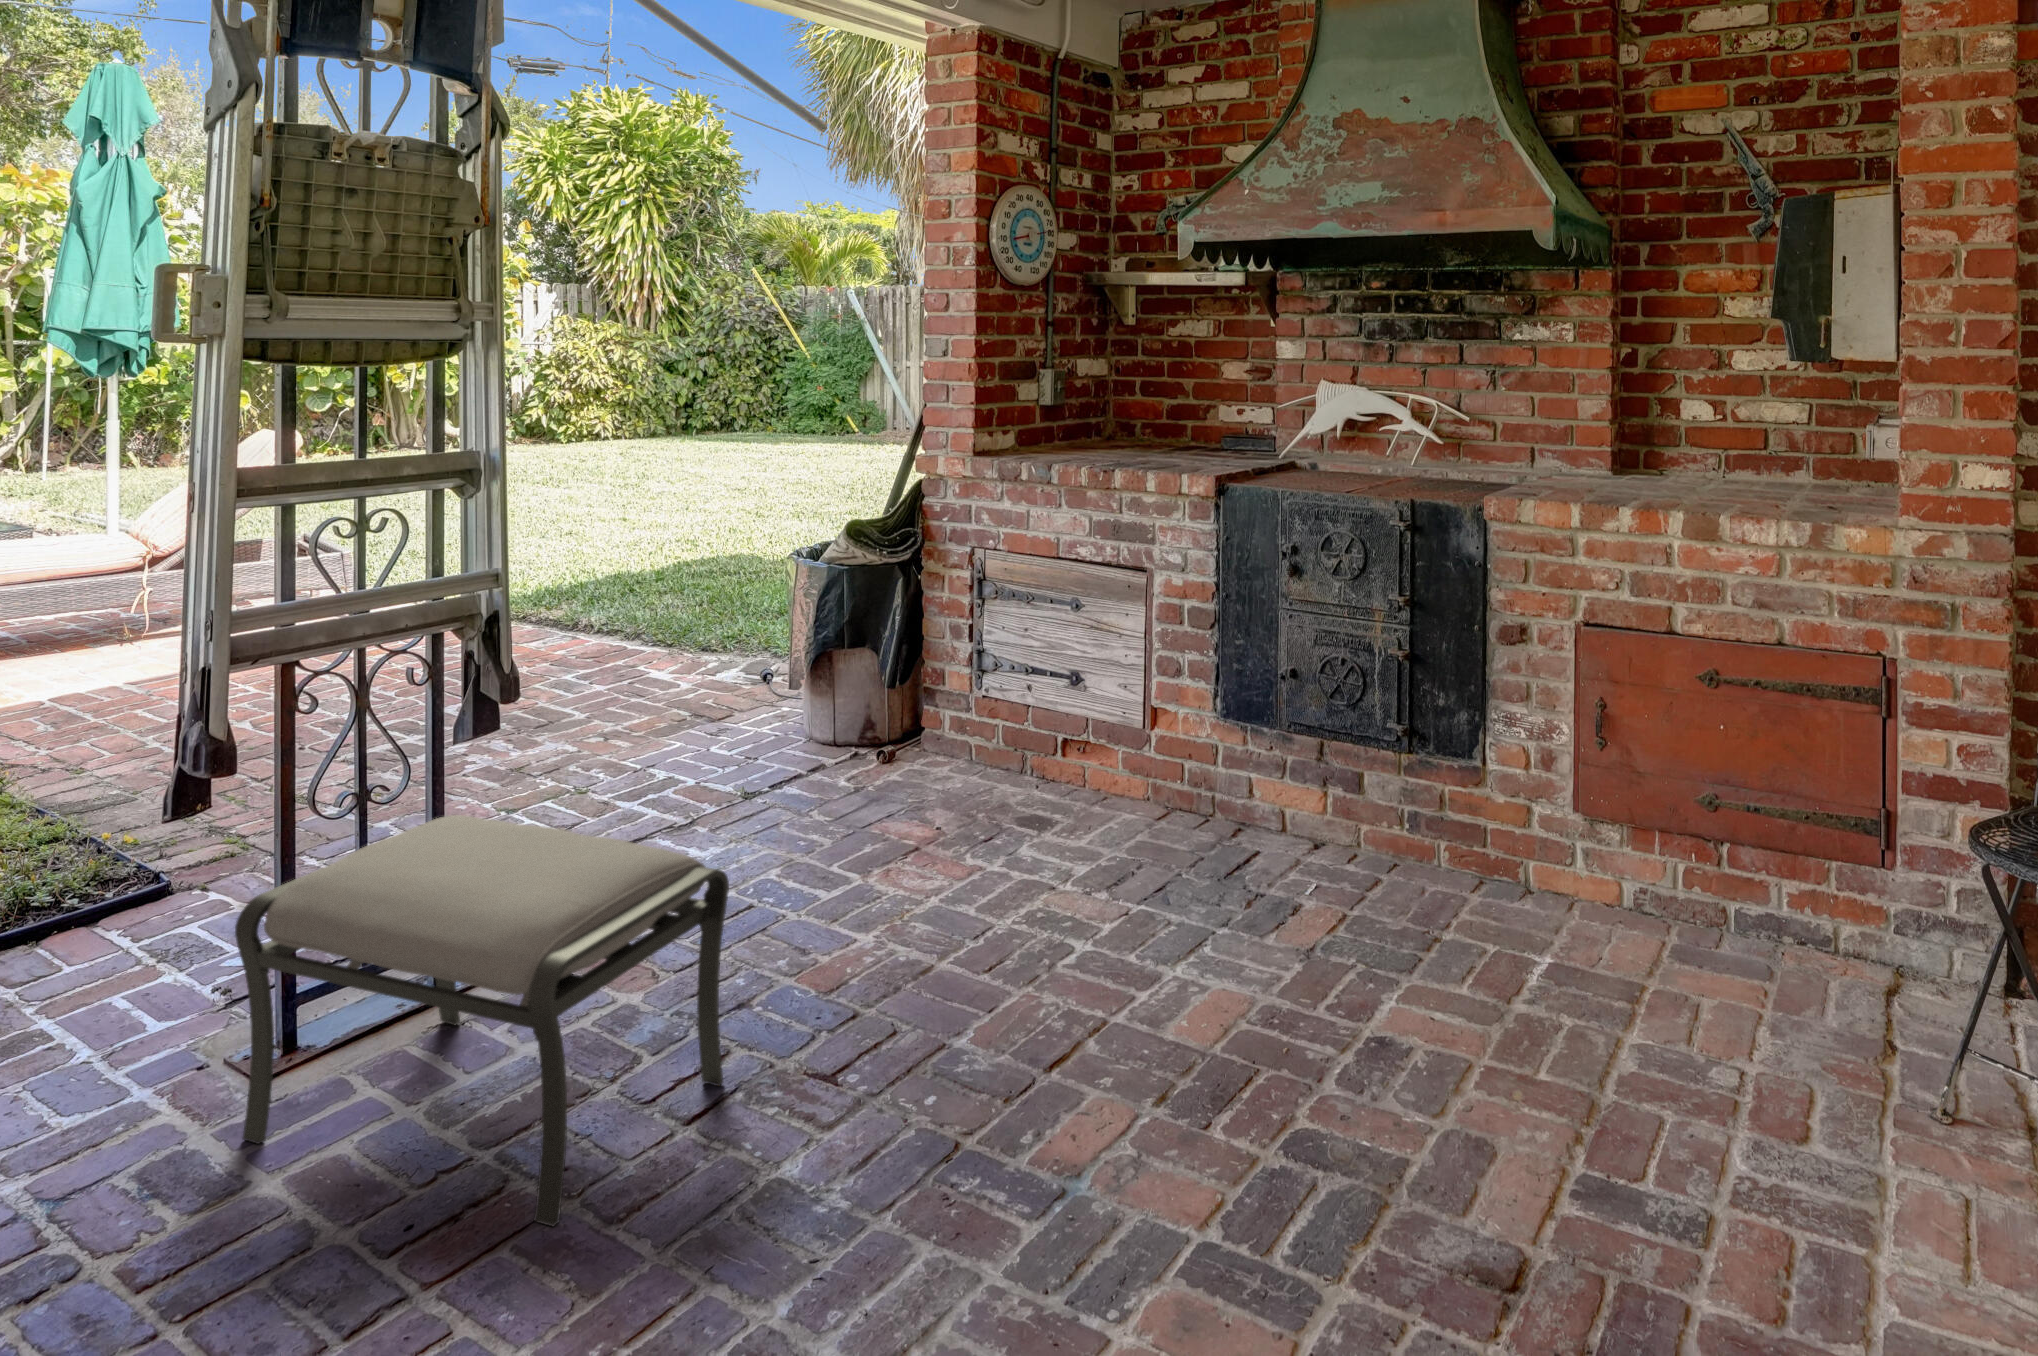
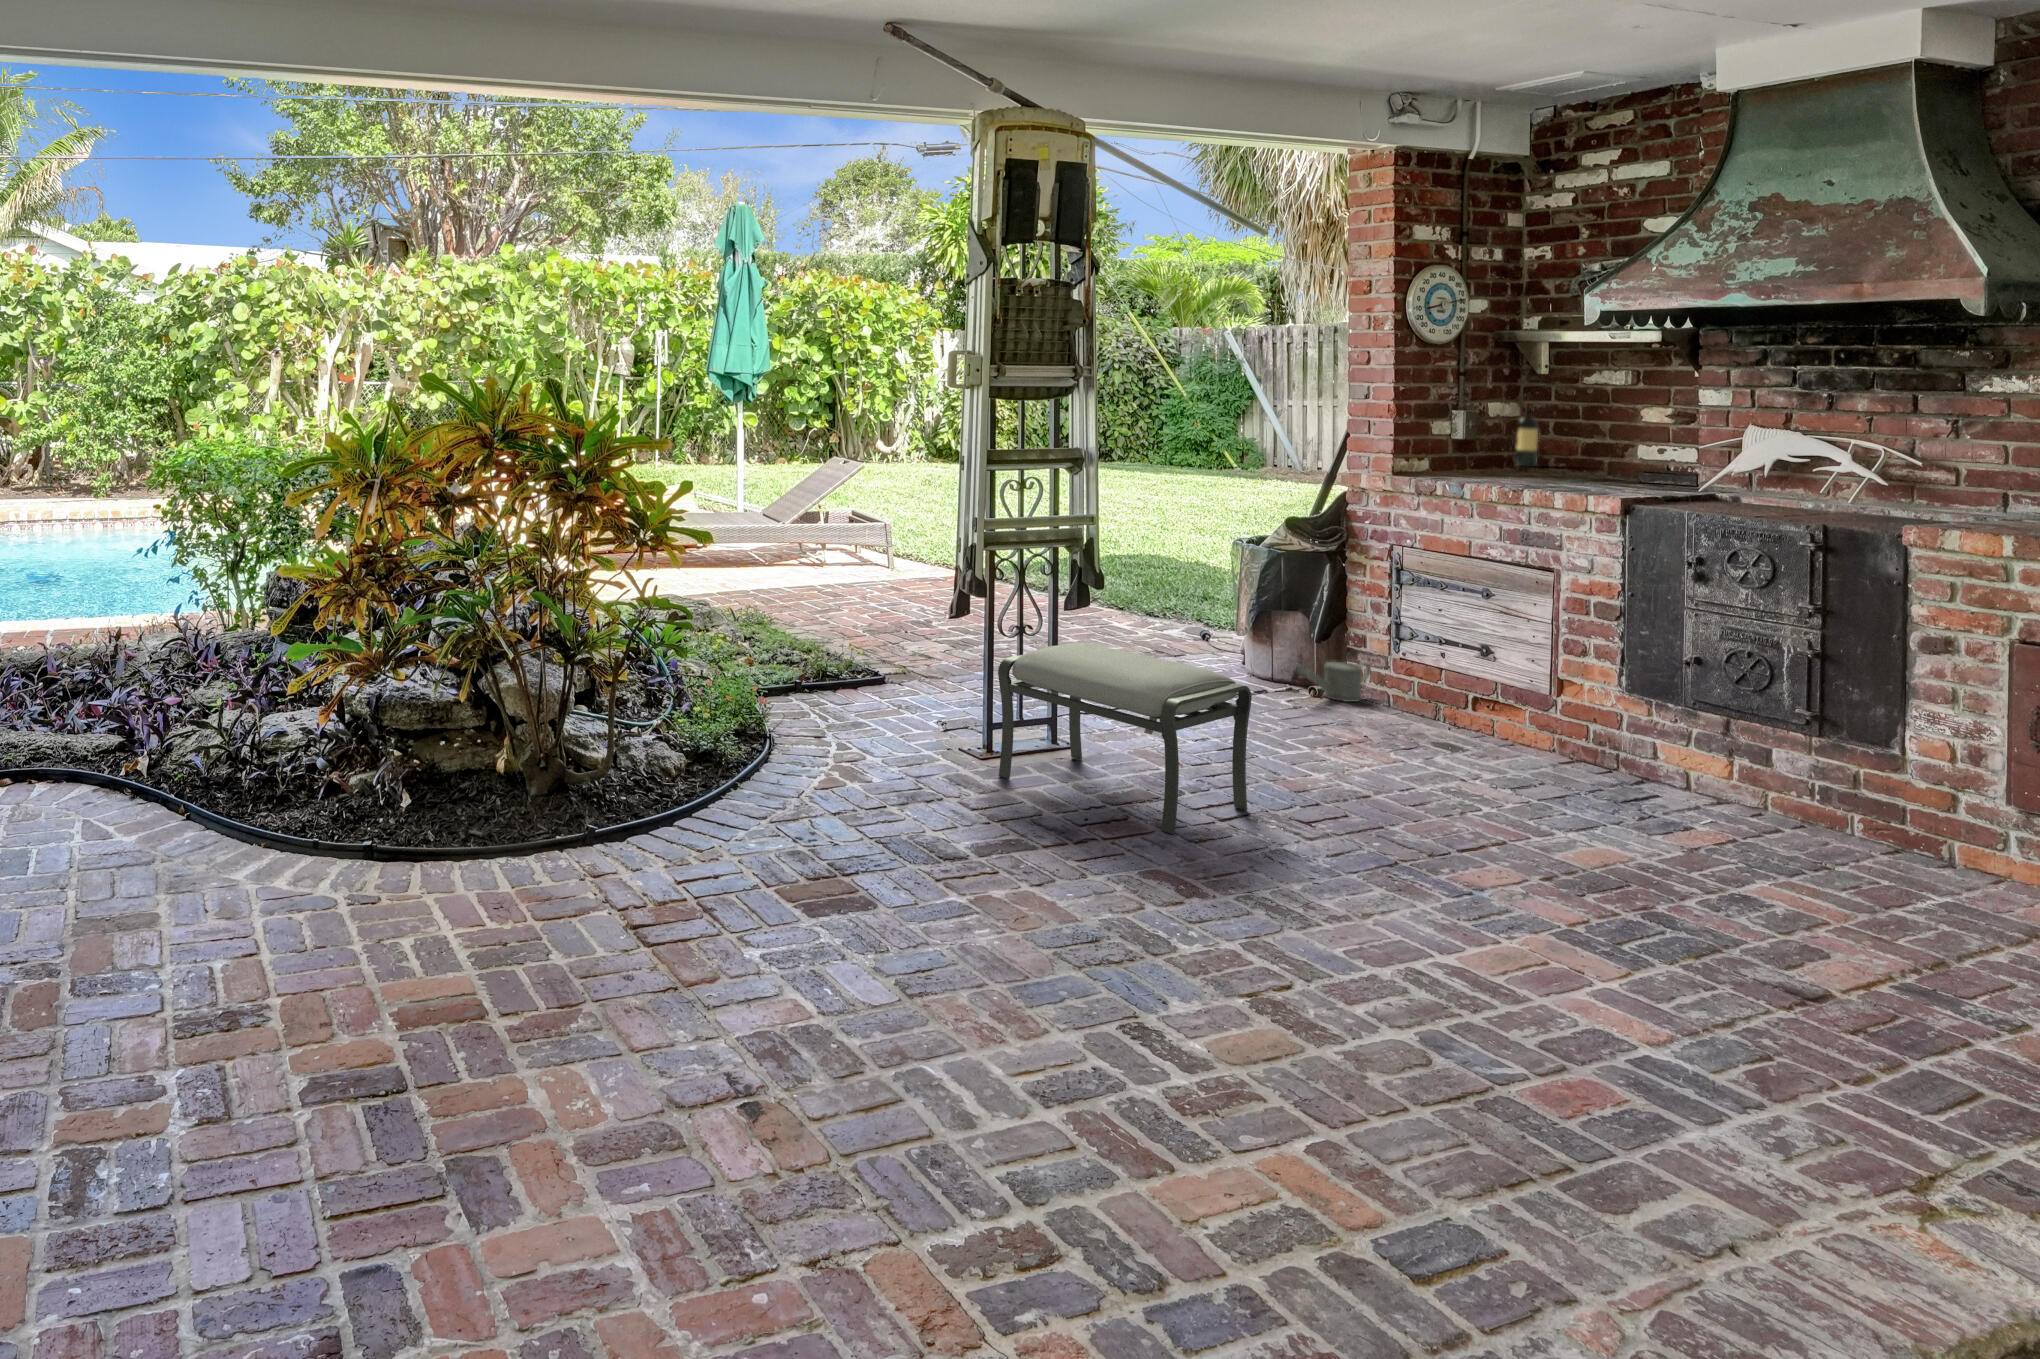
wine bottle: none [1105,352,1126,432] -> present [1516,412,1538,467]
watering can: none [856,705,950,765] -> present [1296,662,1371,702]

